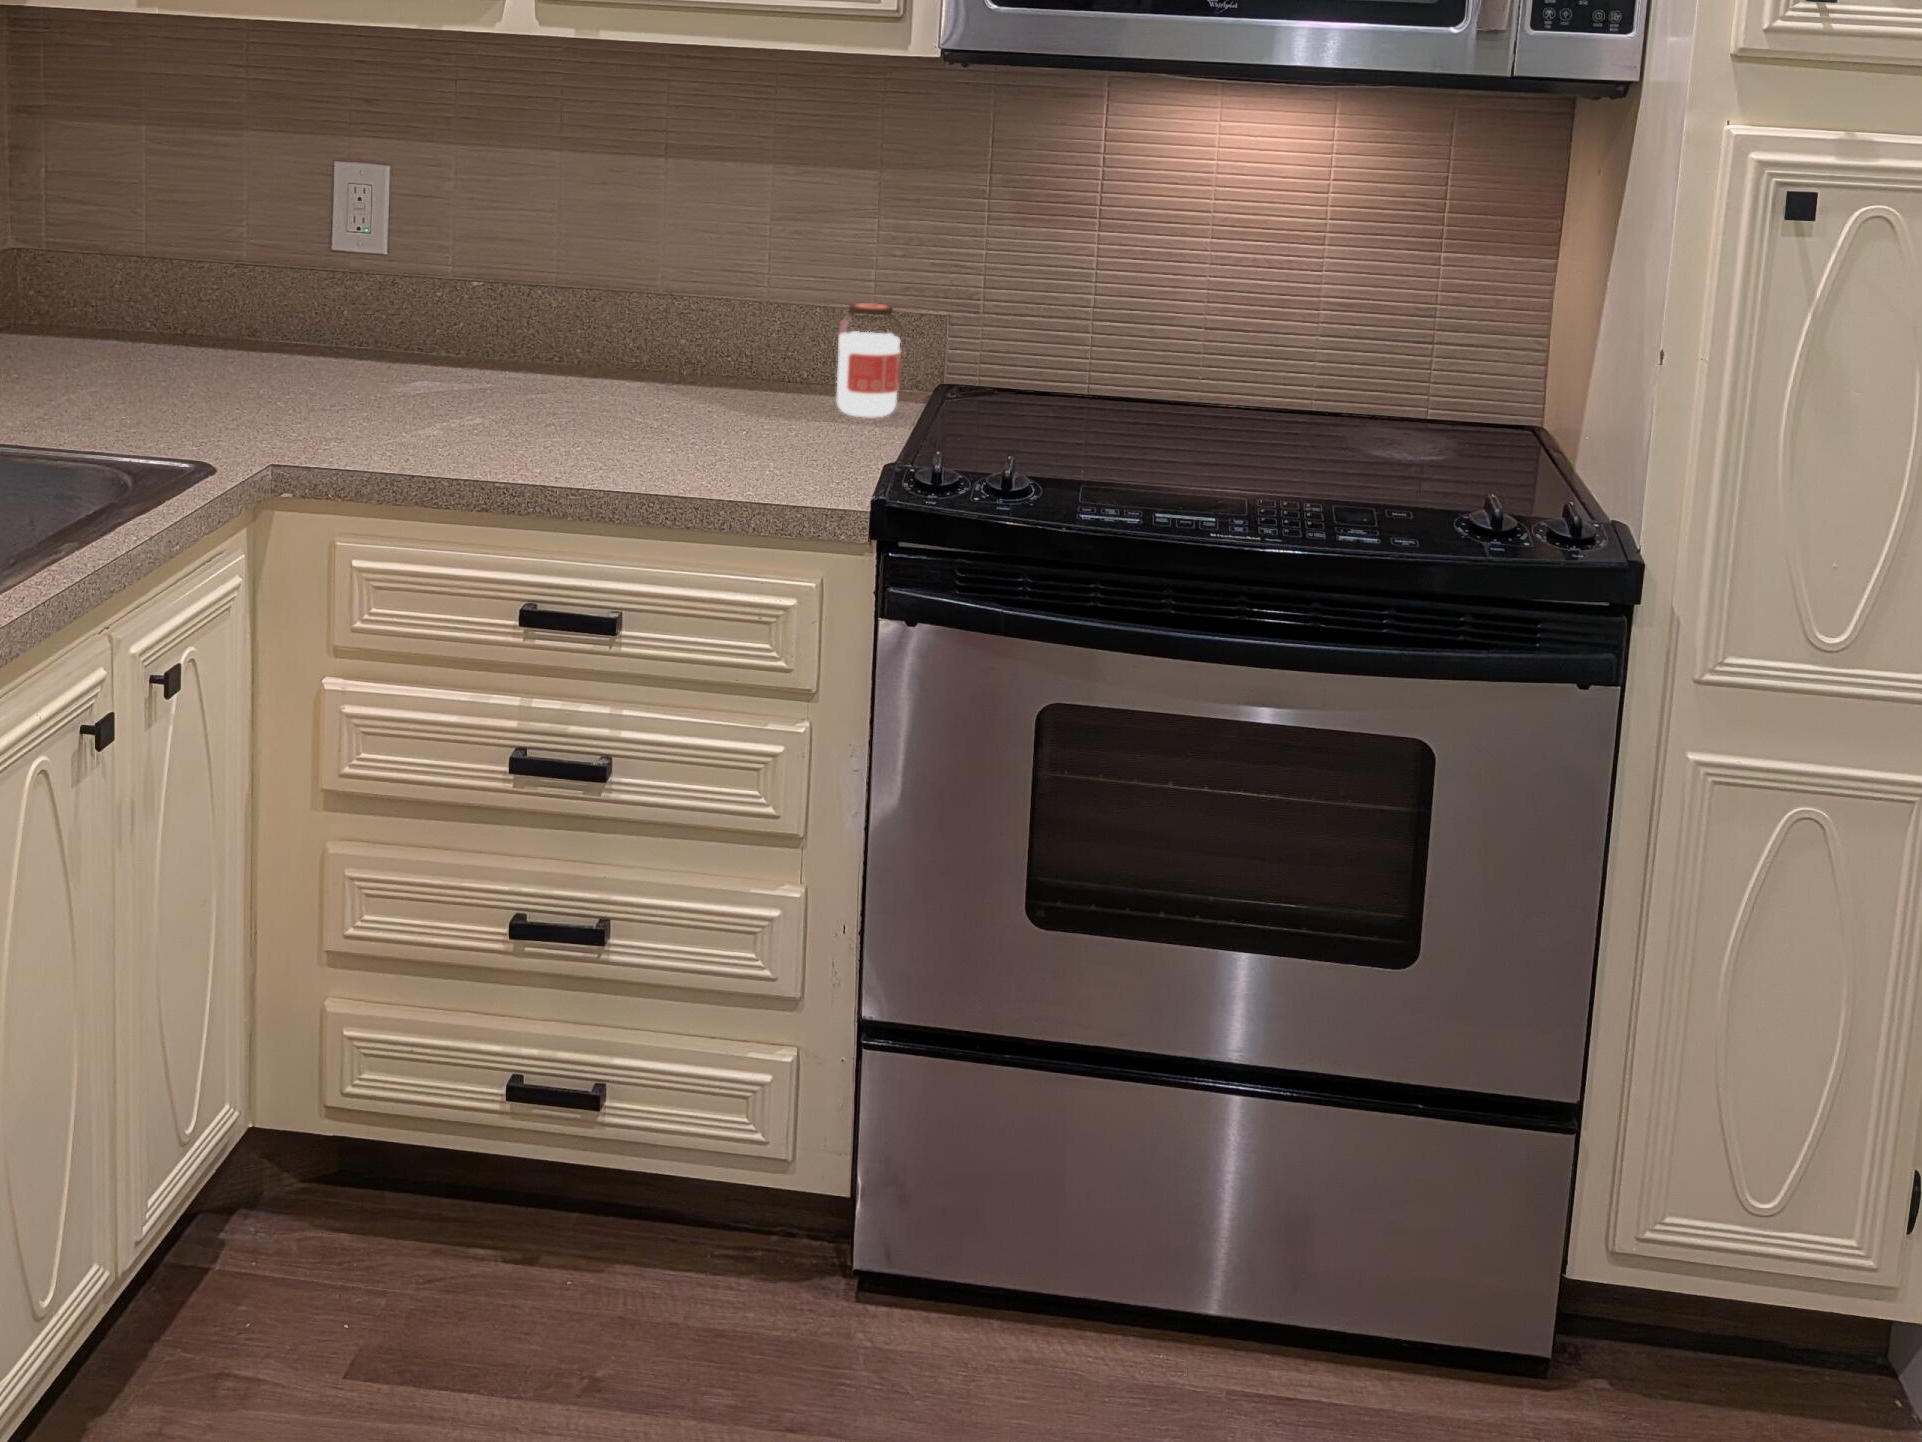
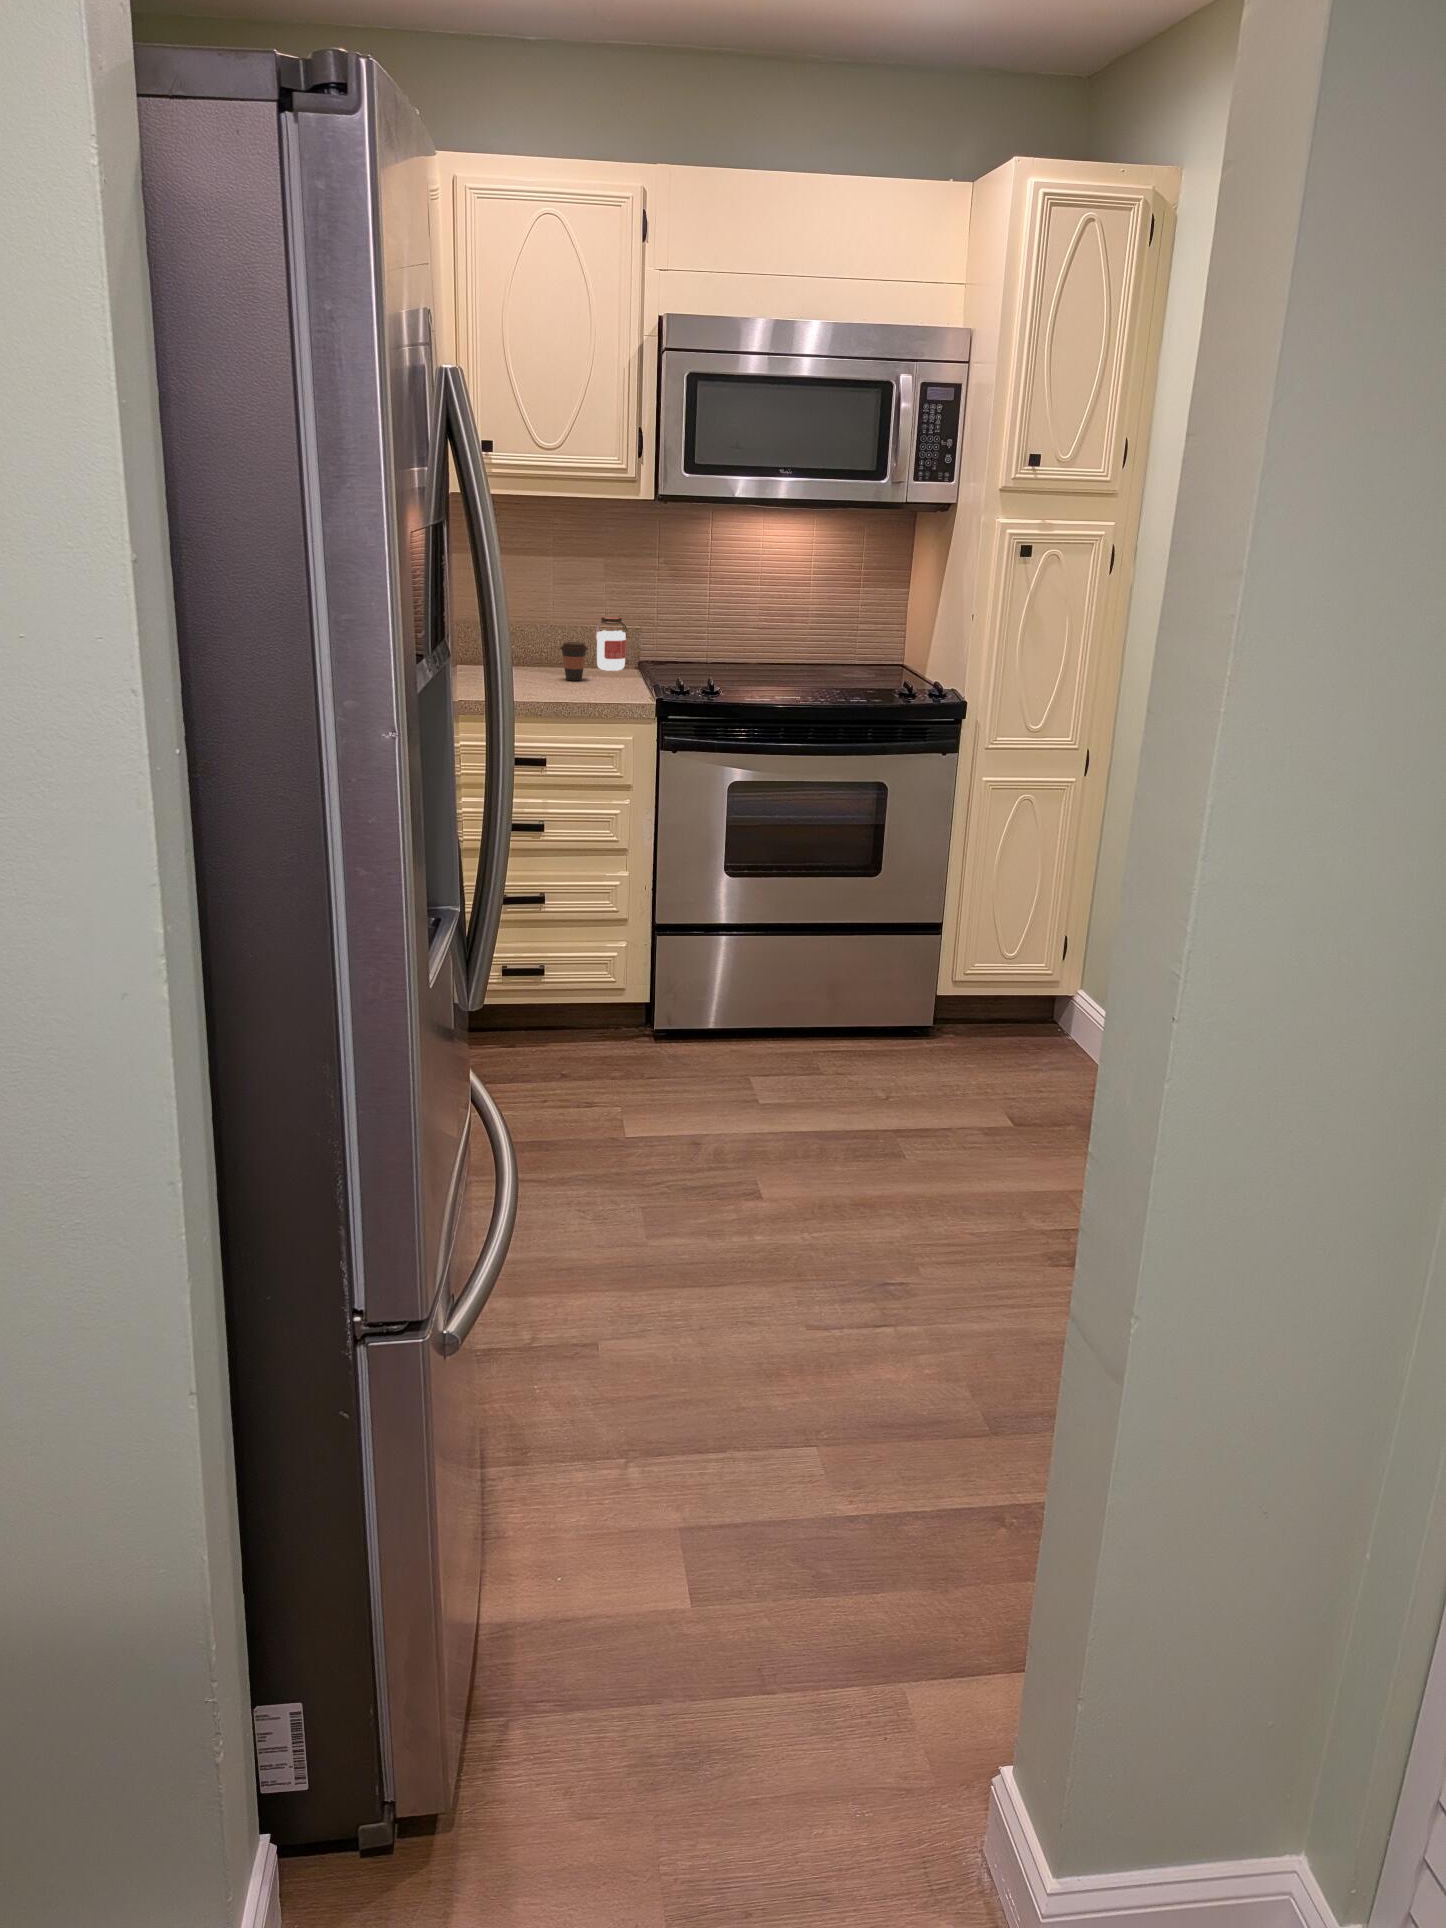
coffee cup: none [731,354,792,437] -> present [560,642,588,681]

